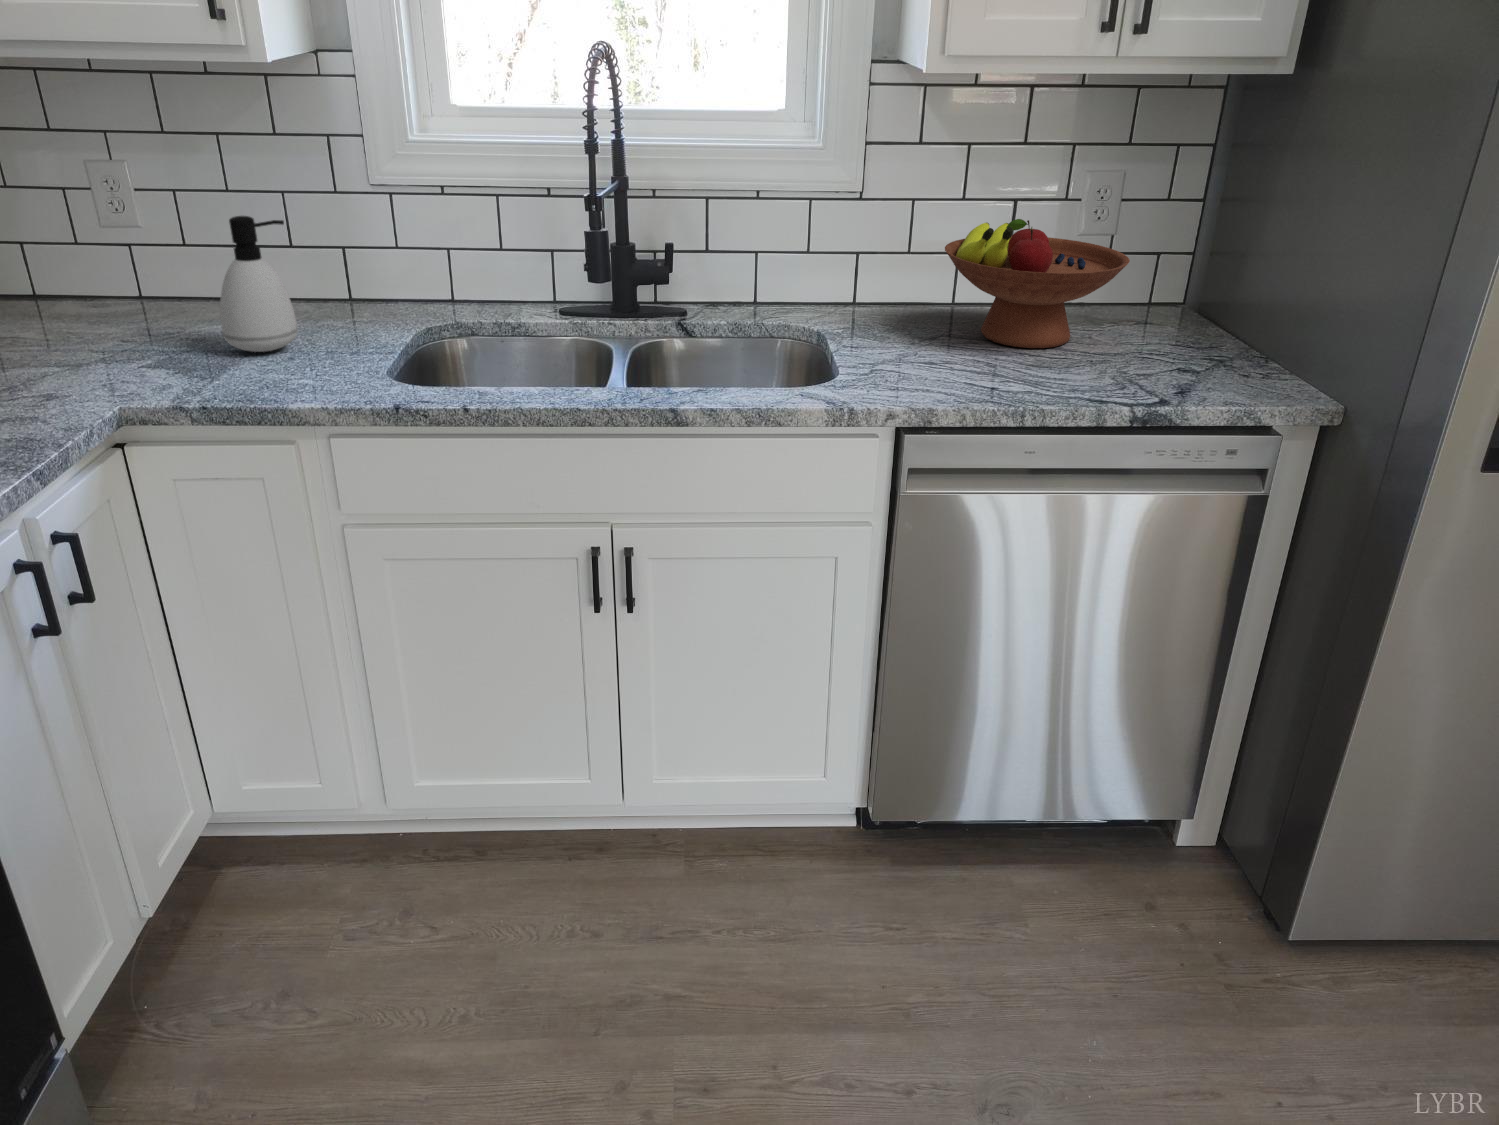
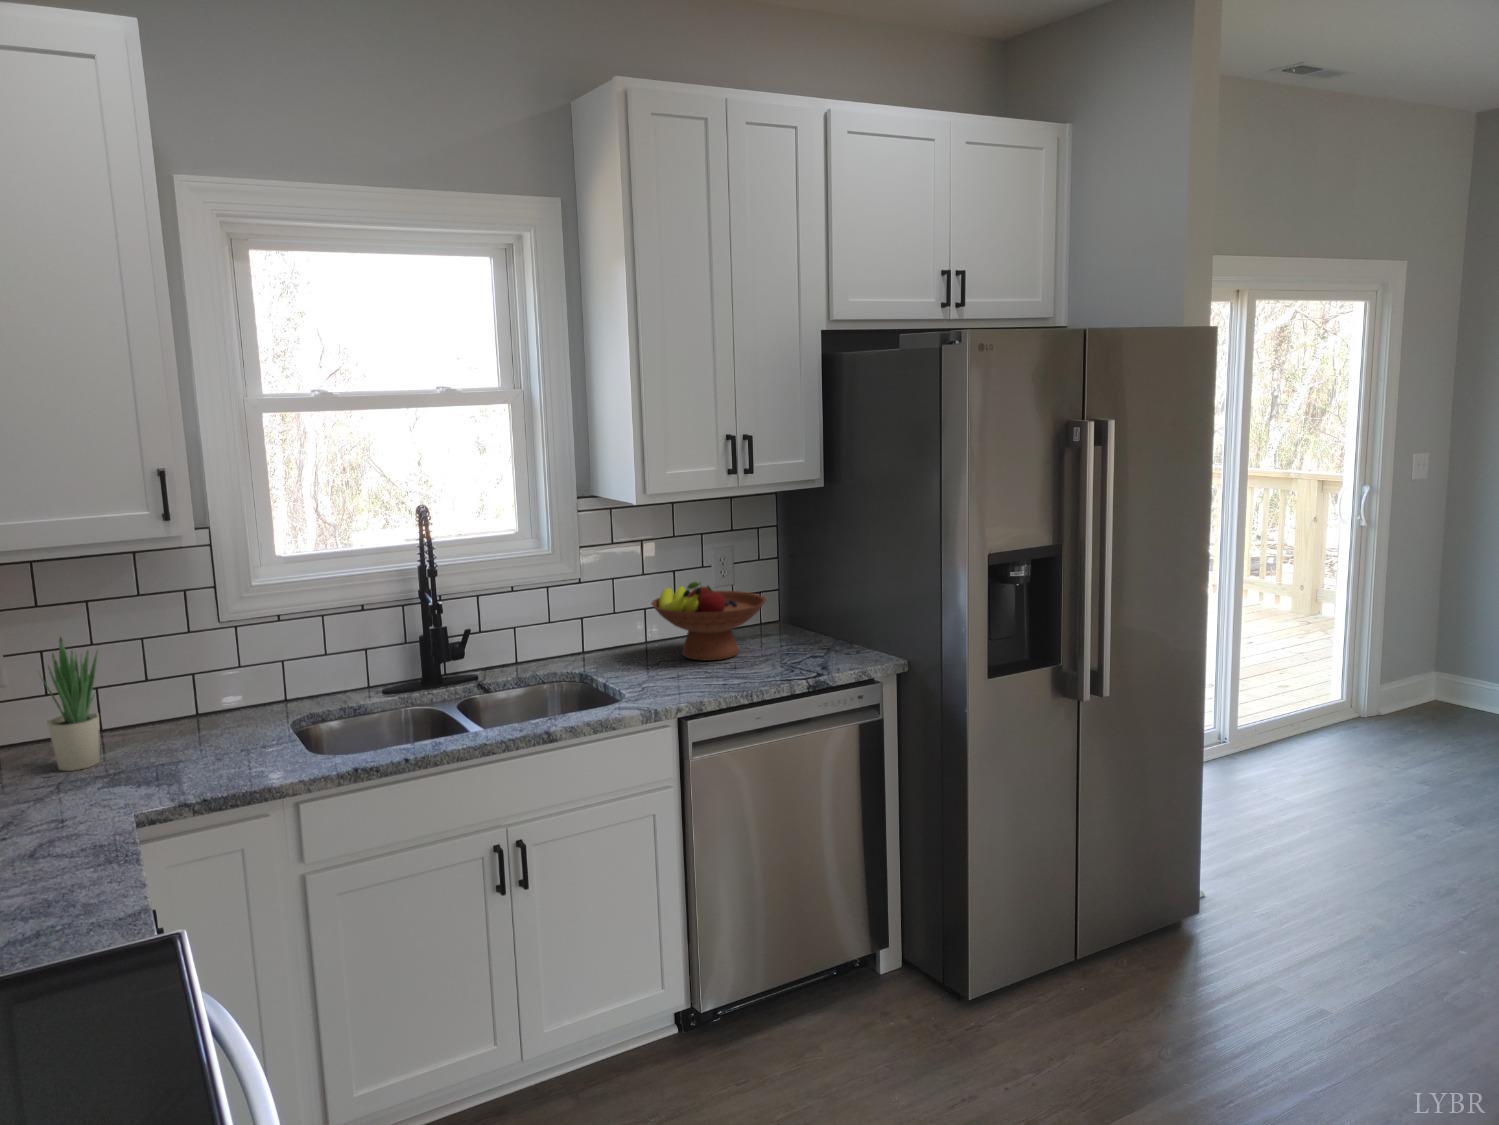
potted plant: none [117,170,197,341] -> present [42,638,100,771]
soap dispenser: present [220,216,298,352] -> none [149,655,212,760]

